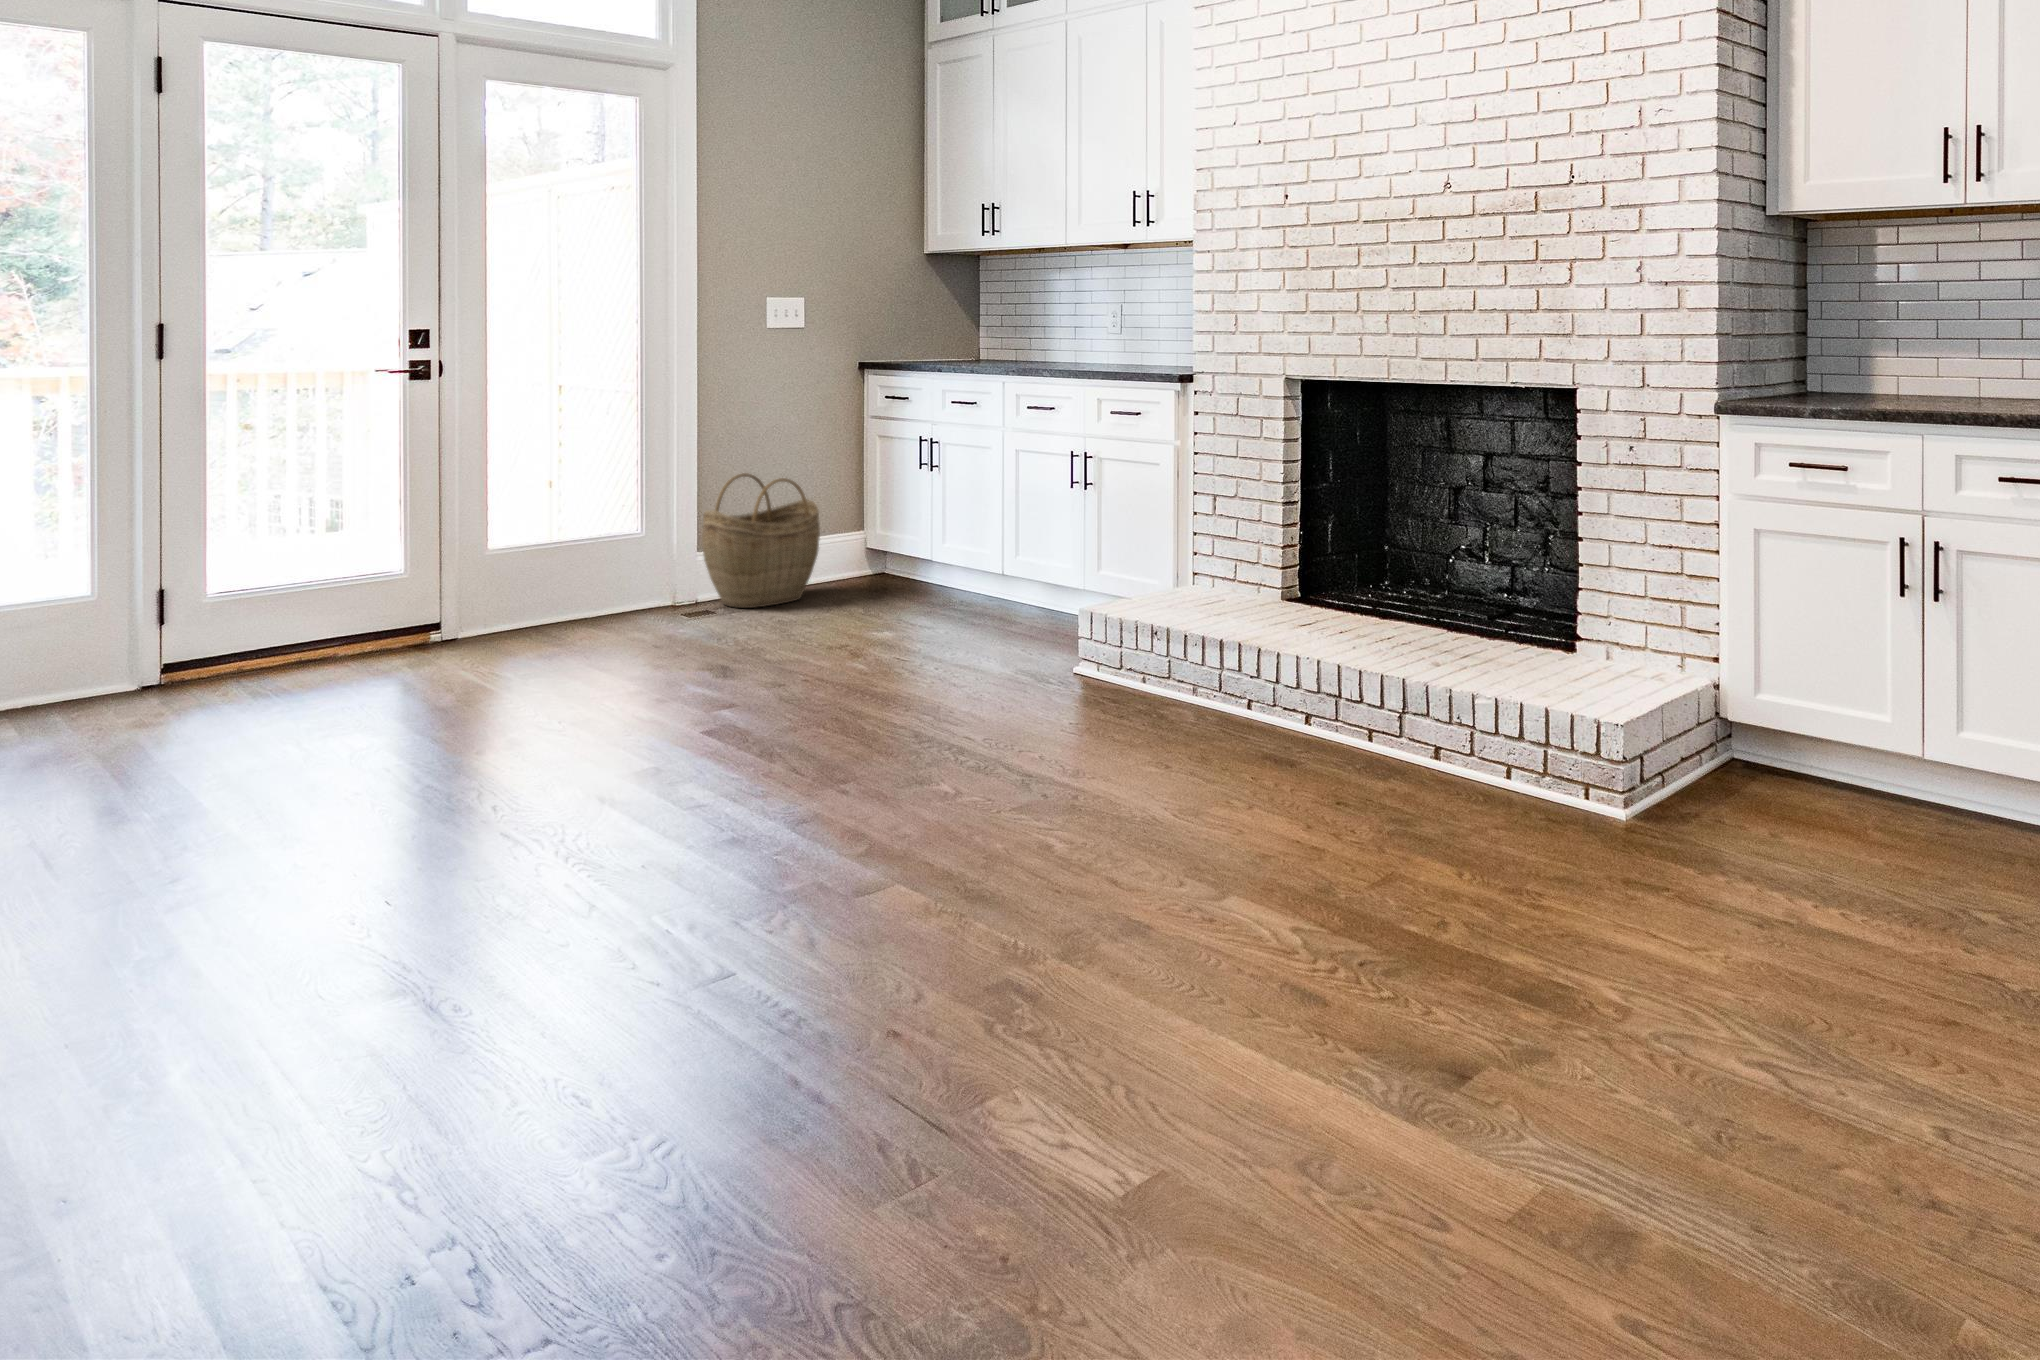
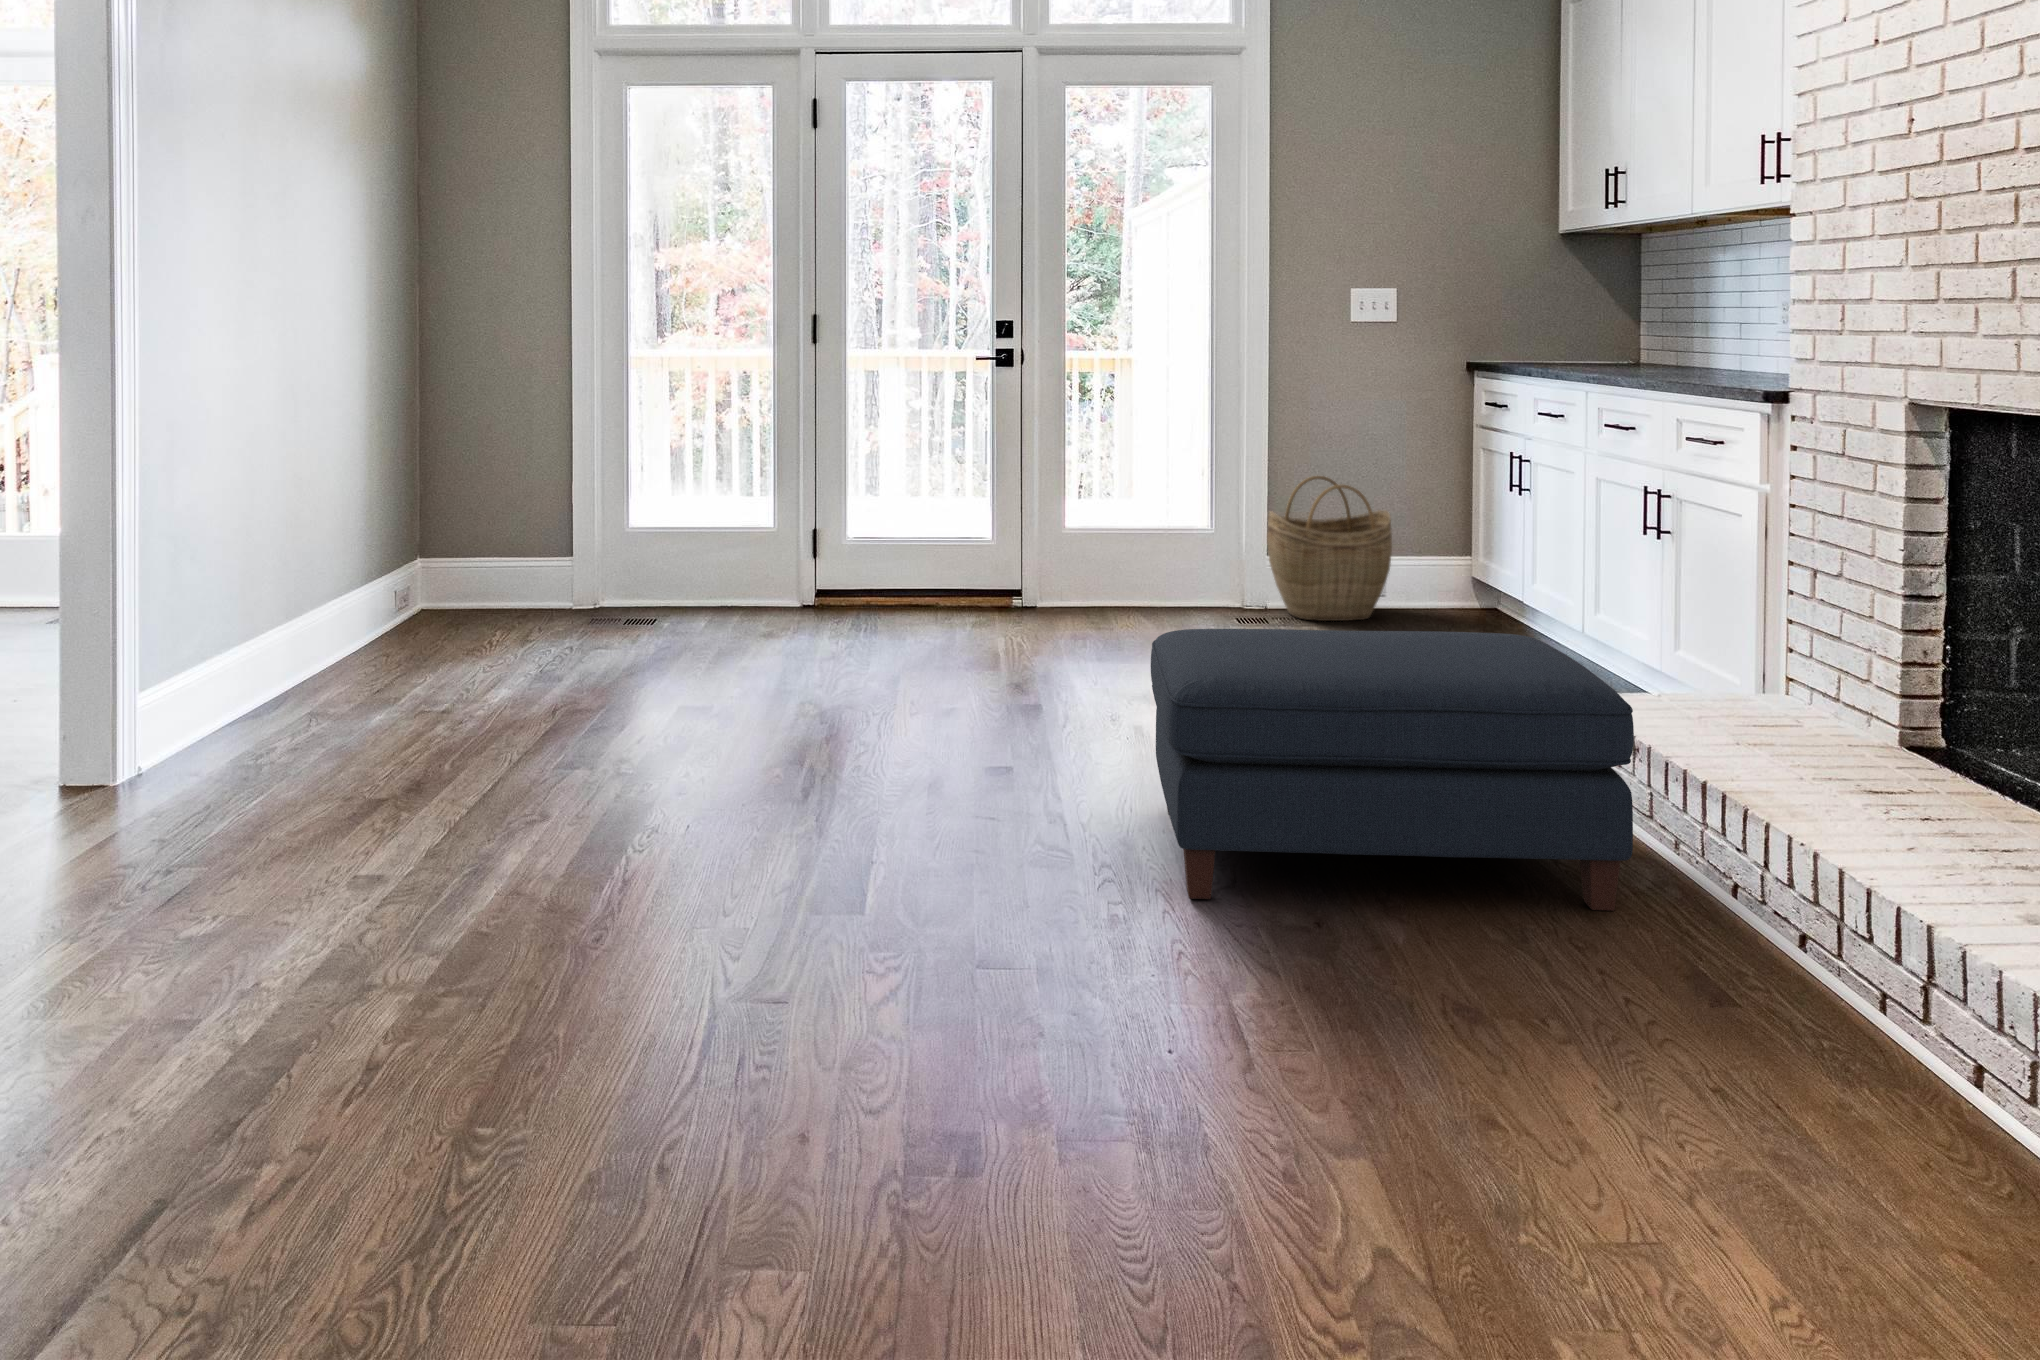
ottoman: none [828,564,1208,805] -> present [1151,629,1634,911]

